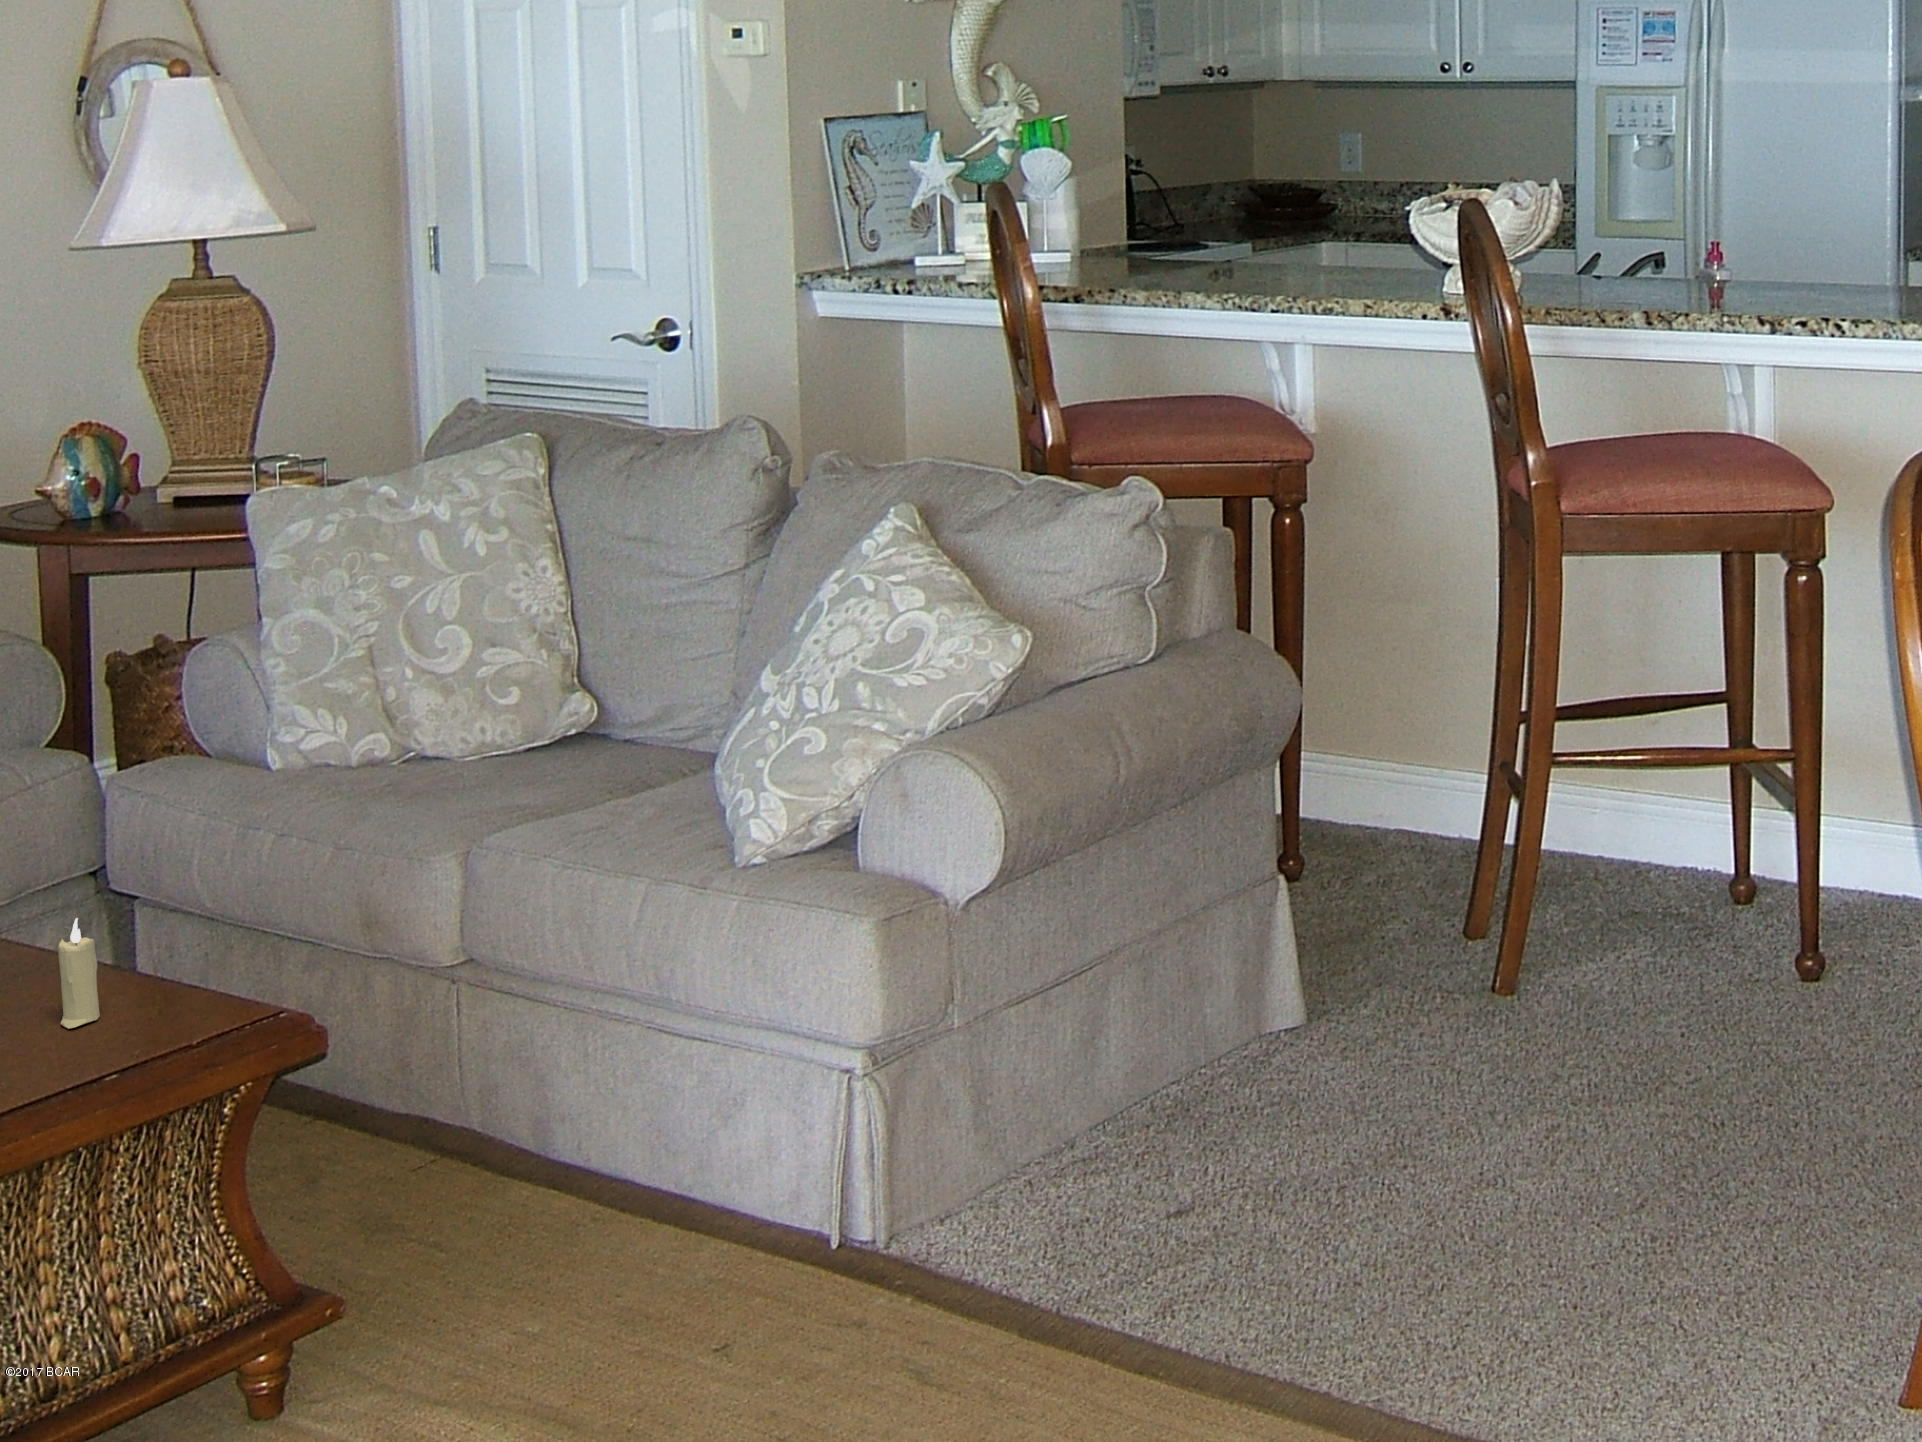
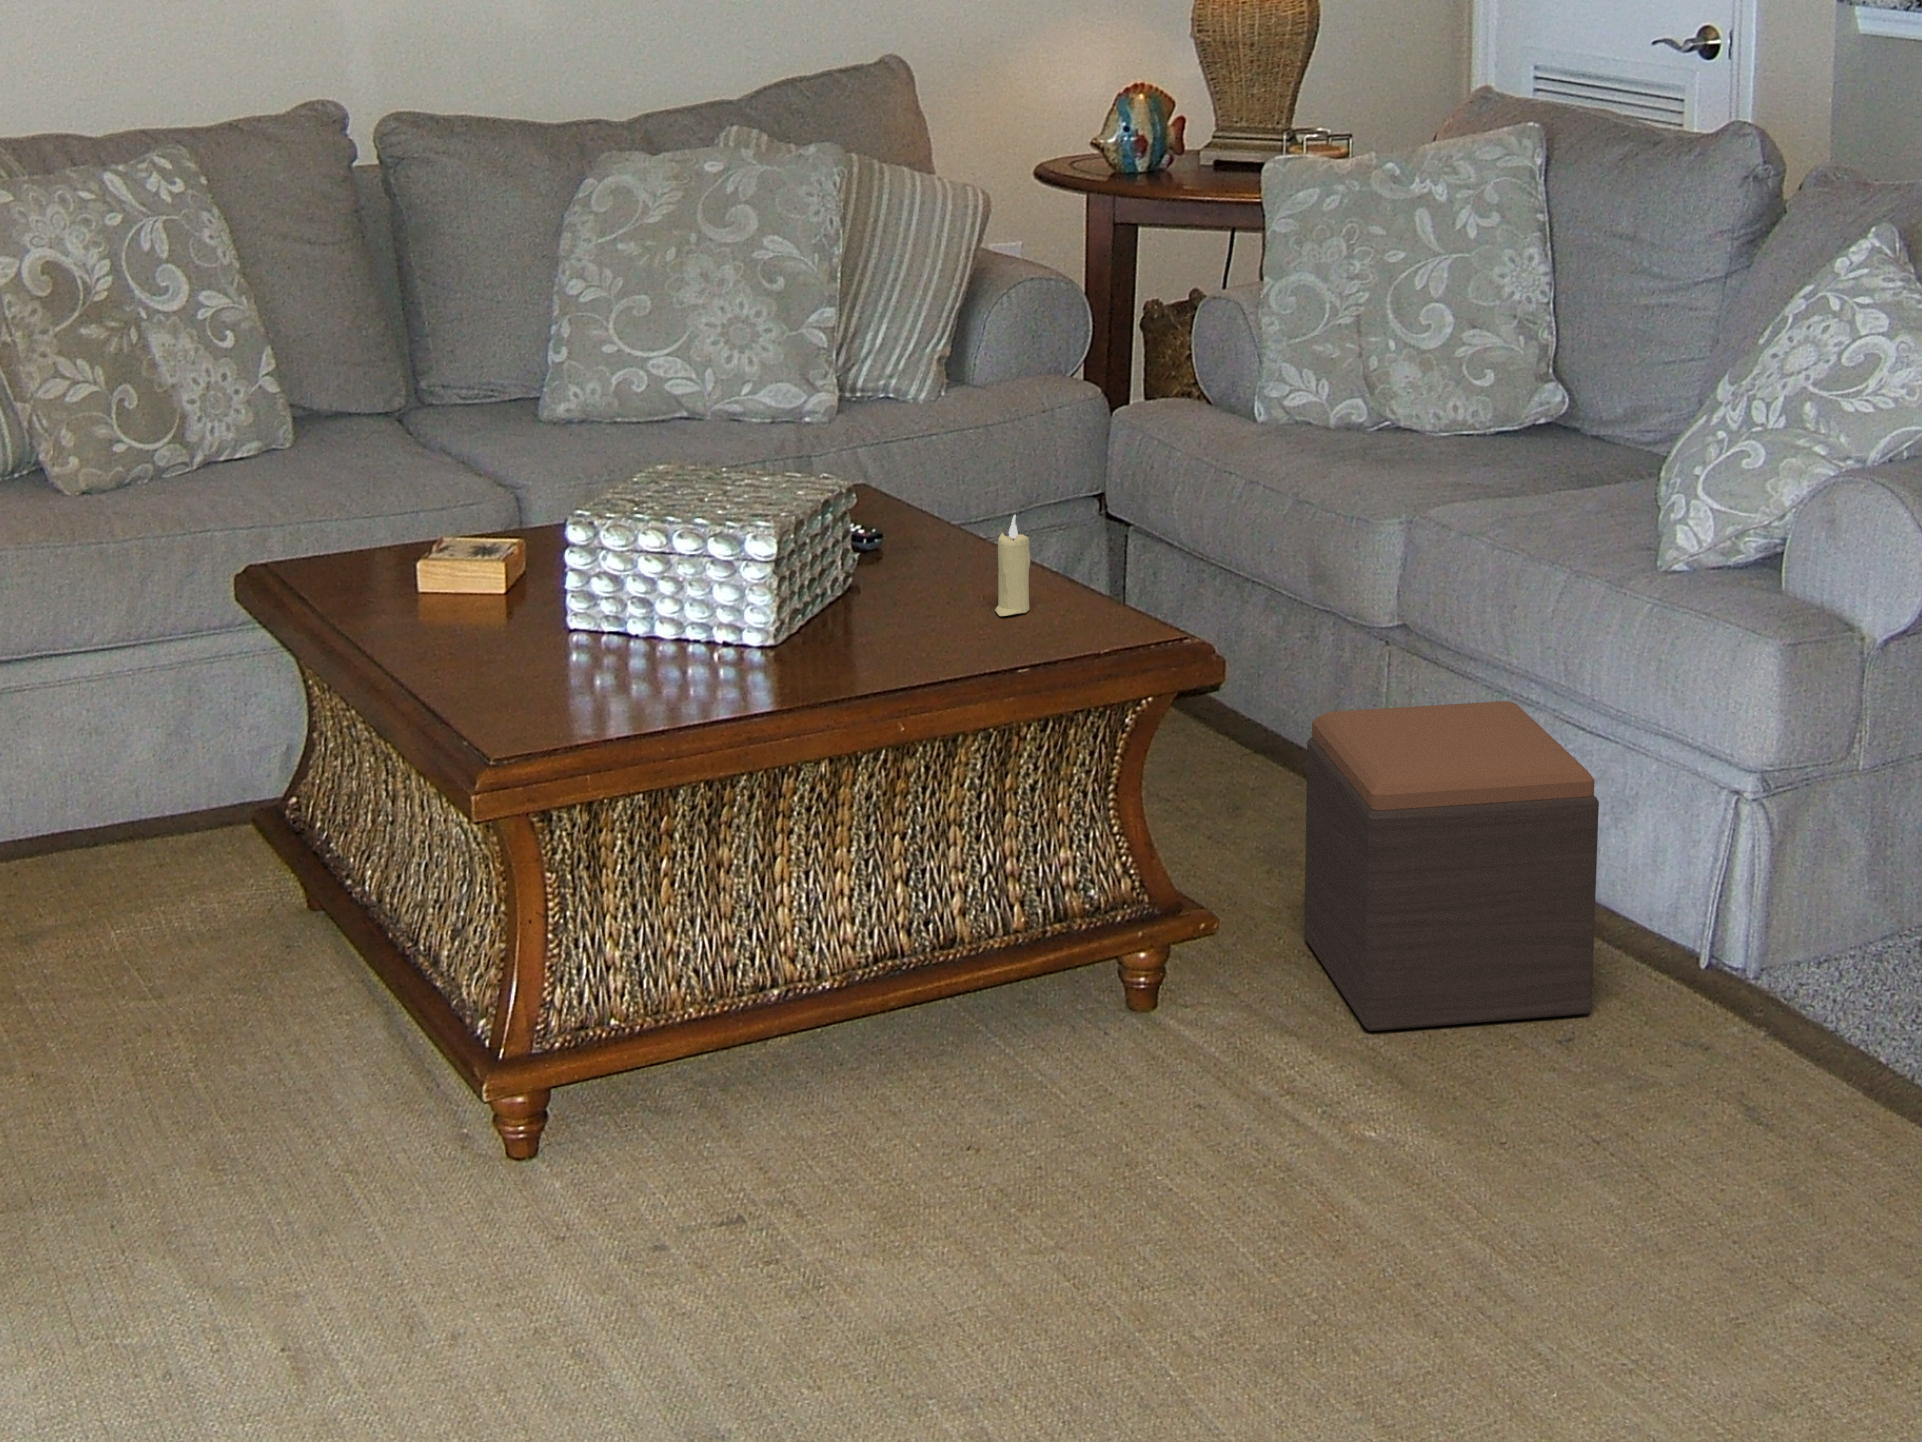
footstool: none [411,1017,731,1374] -> present [1304,701,1599,1031]

